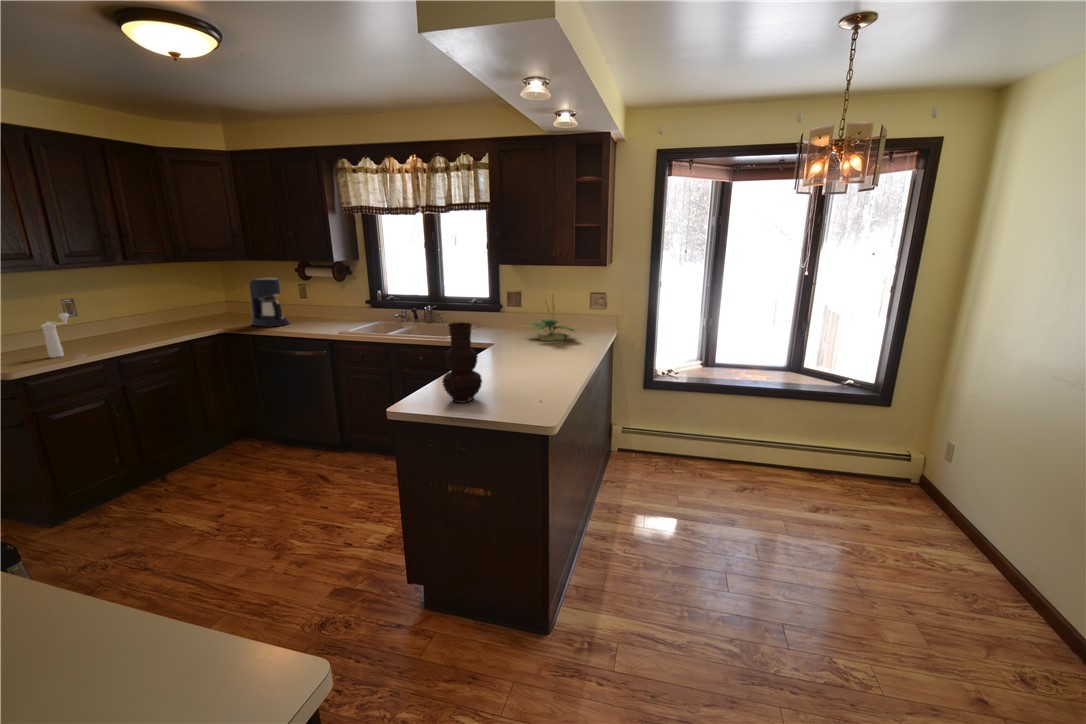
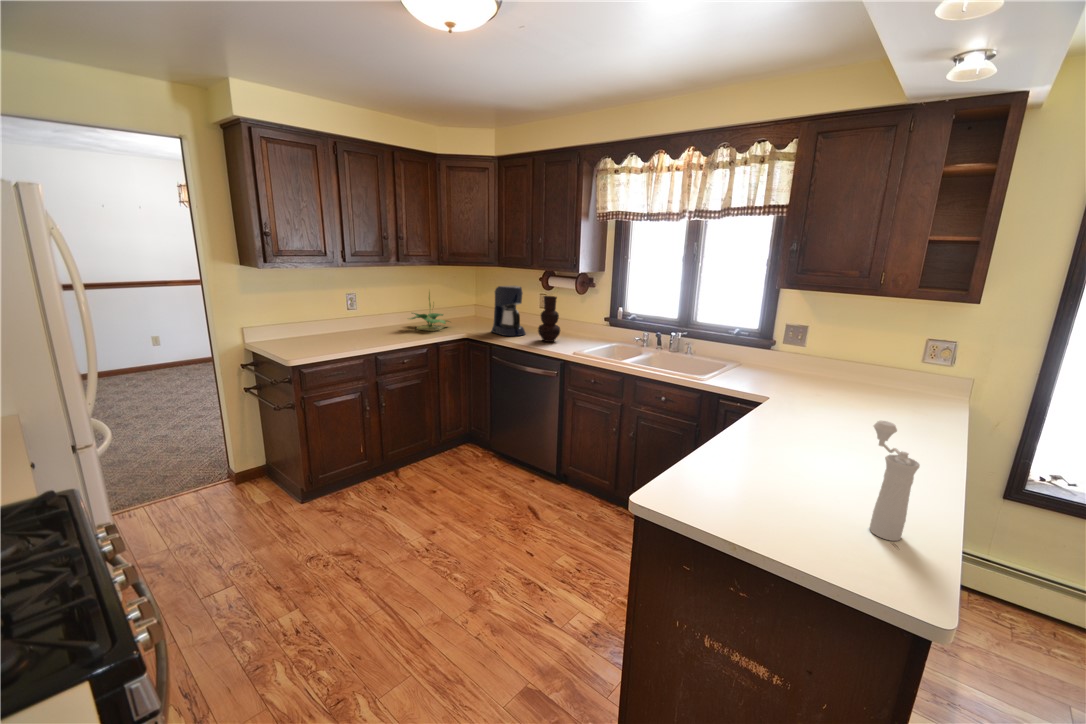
potted plant: present [527,301,574,341] -> present [409,294,449,331]
pepper mill: present [41,313,69,358] -> present [869,421,920,541]
vase: present [442,322,482,403] -> present [538,296,560,342]

